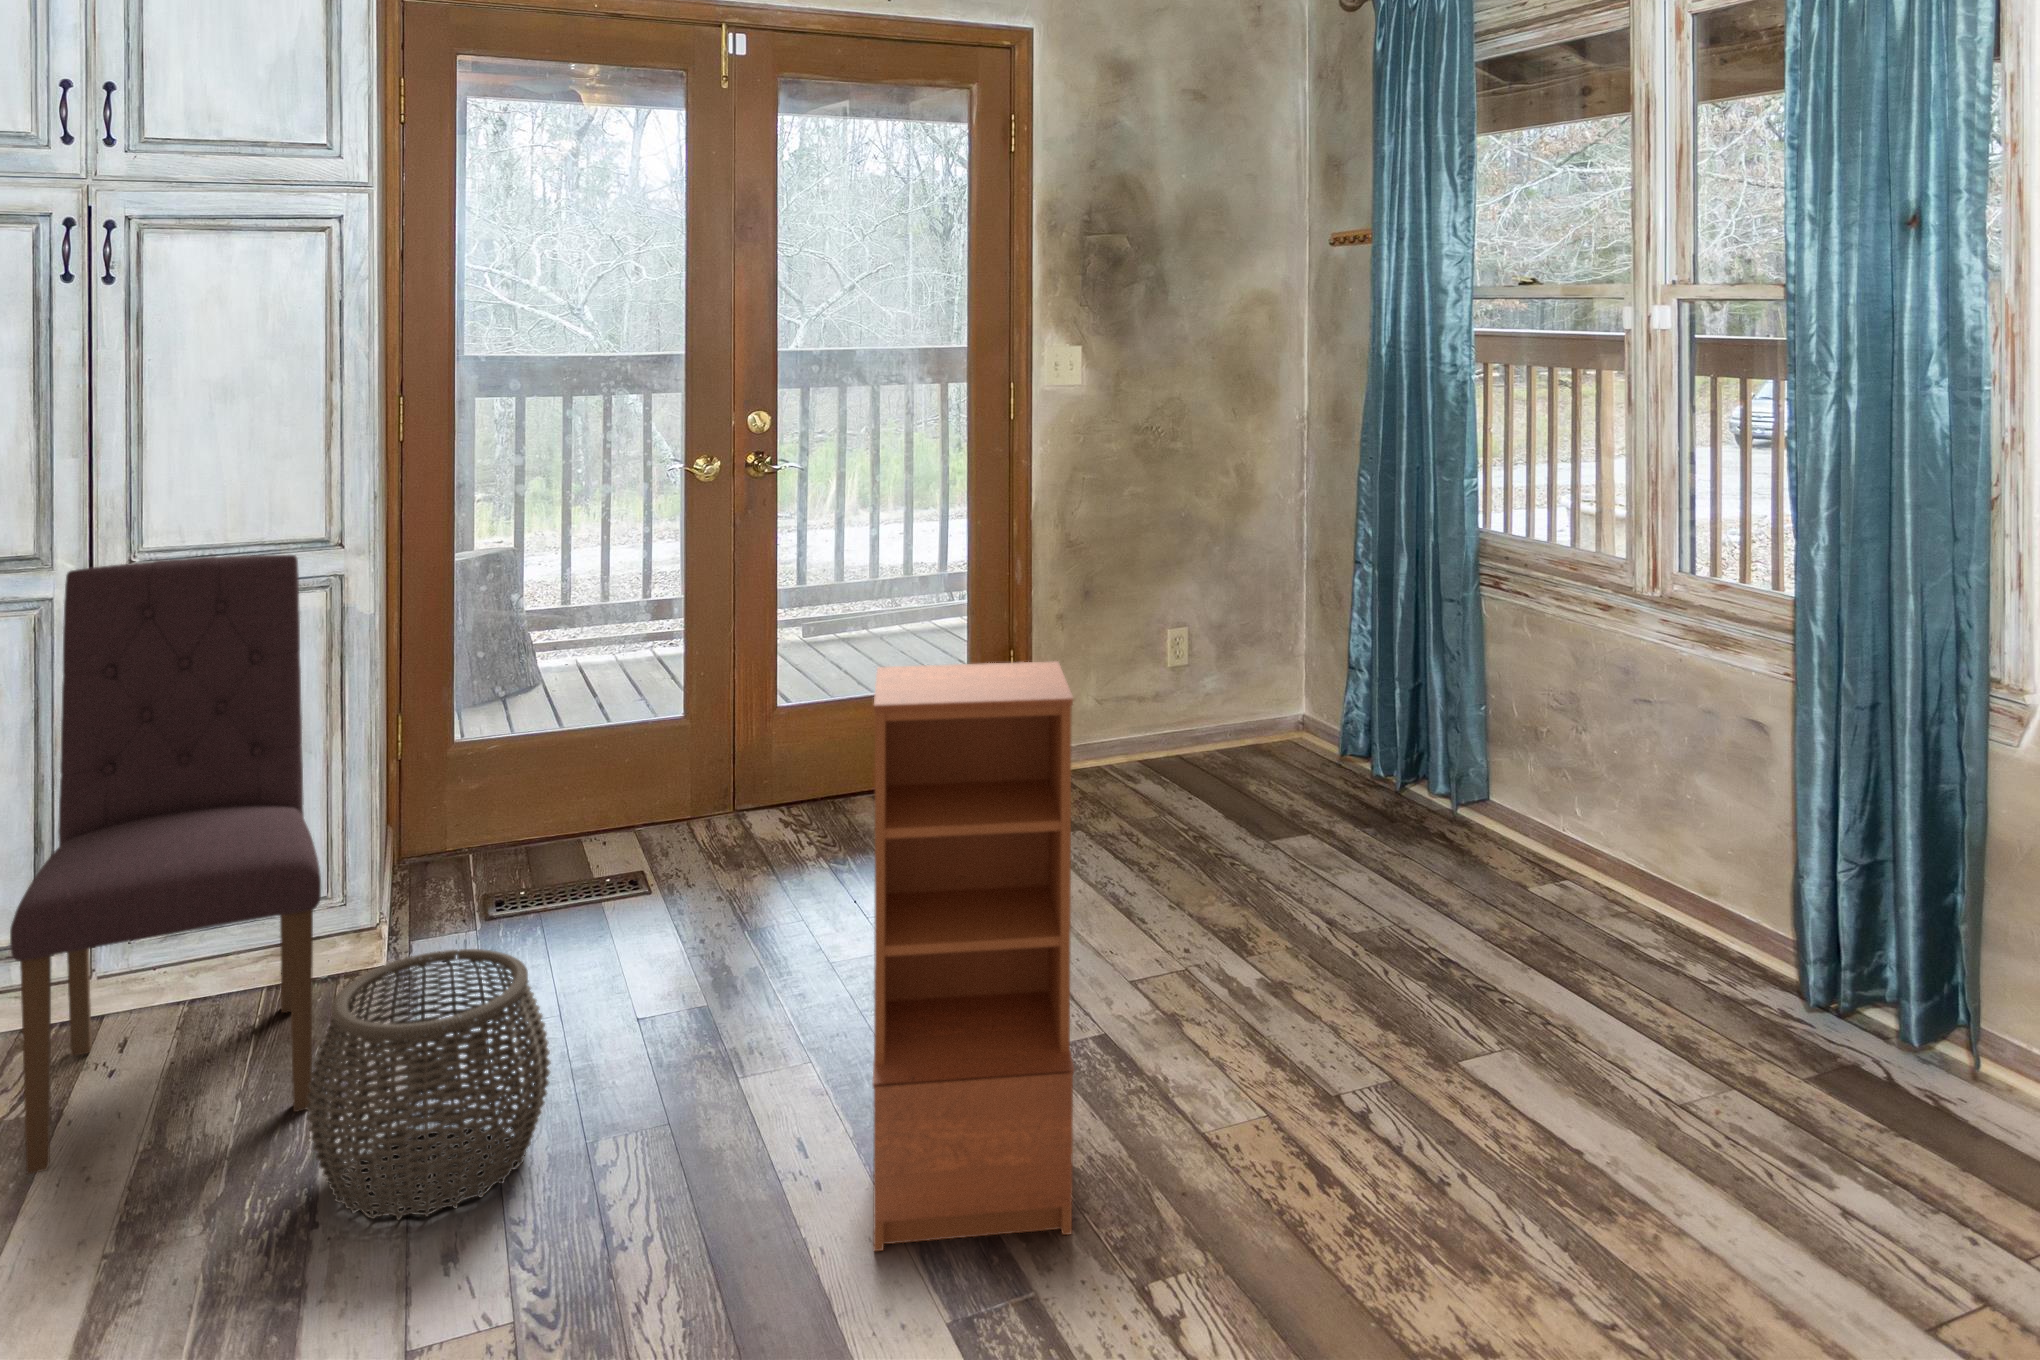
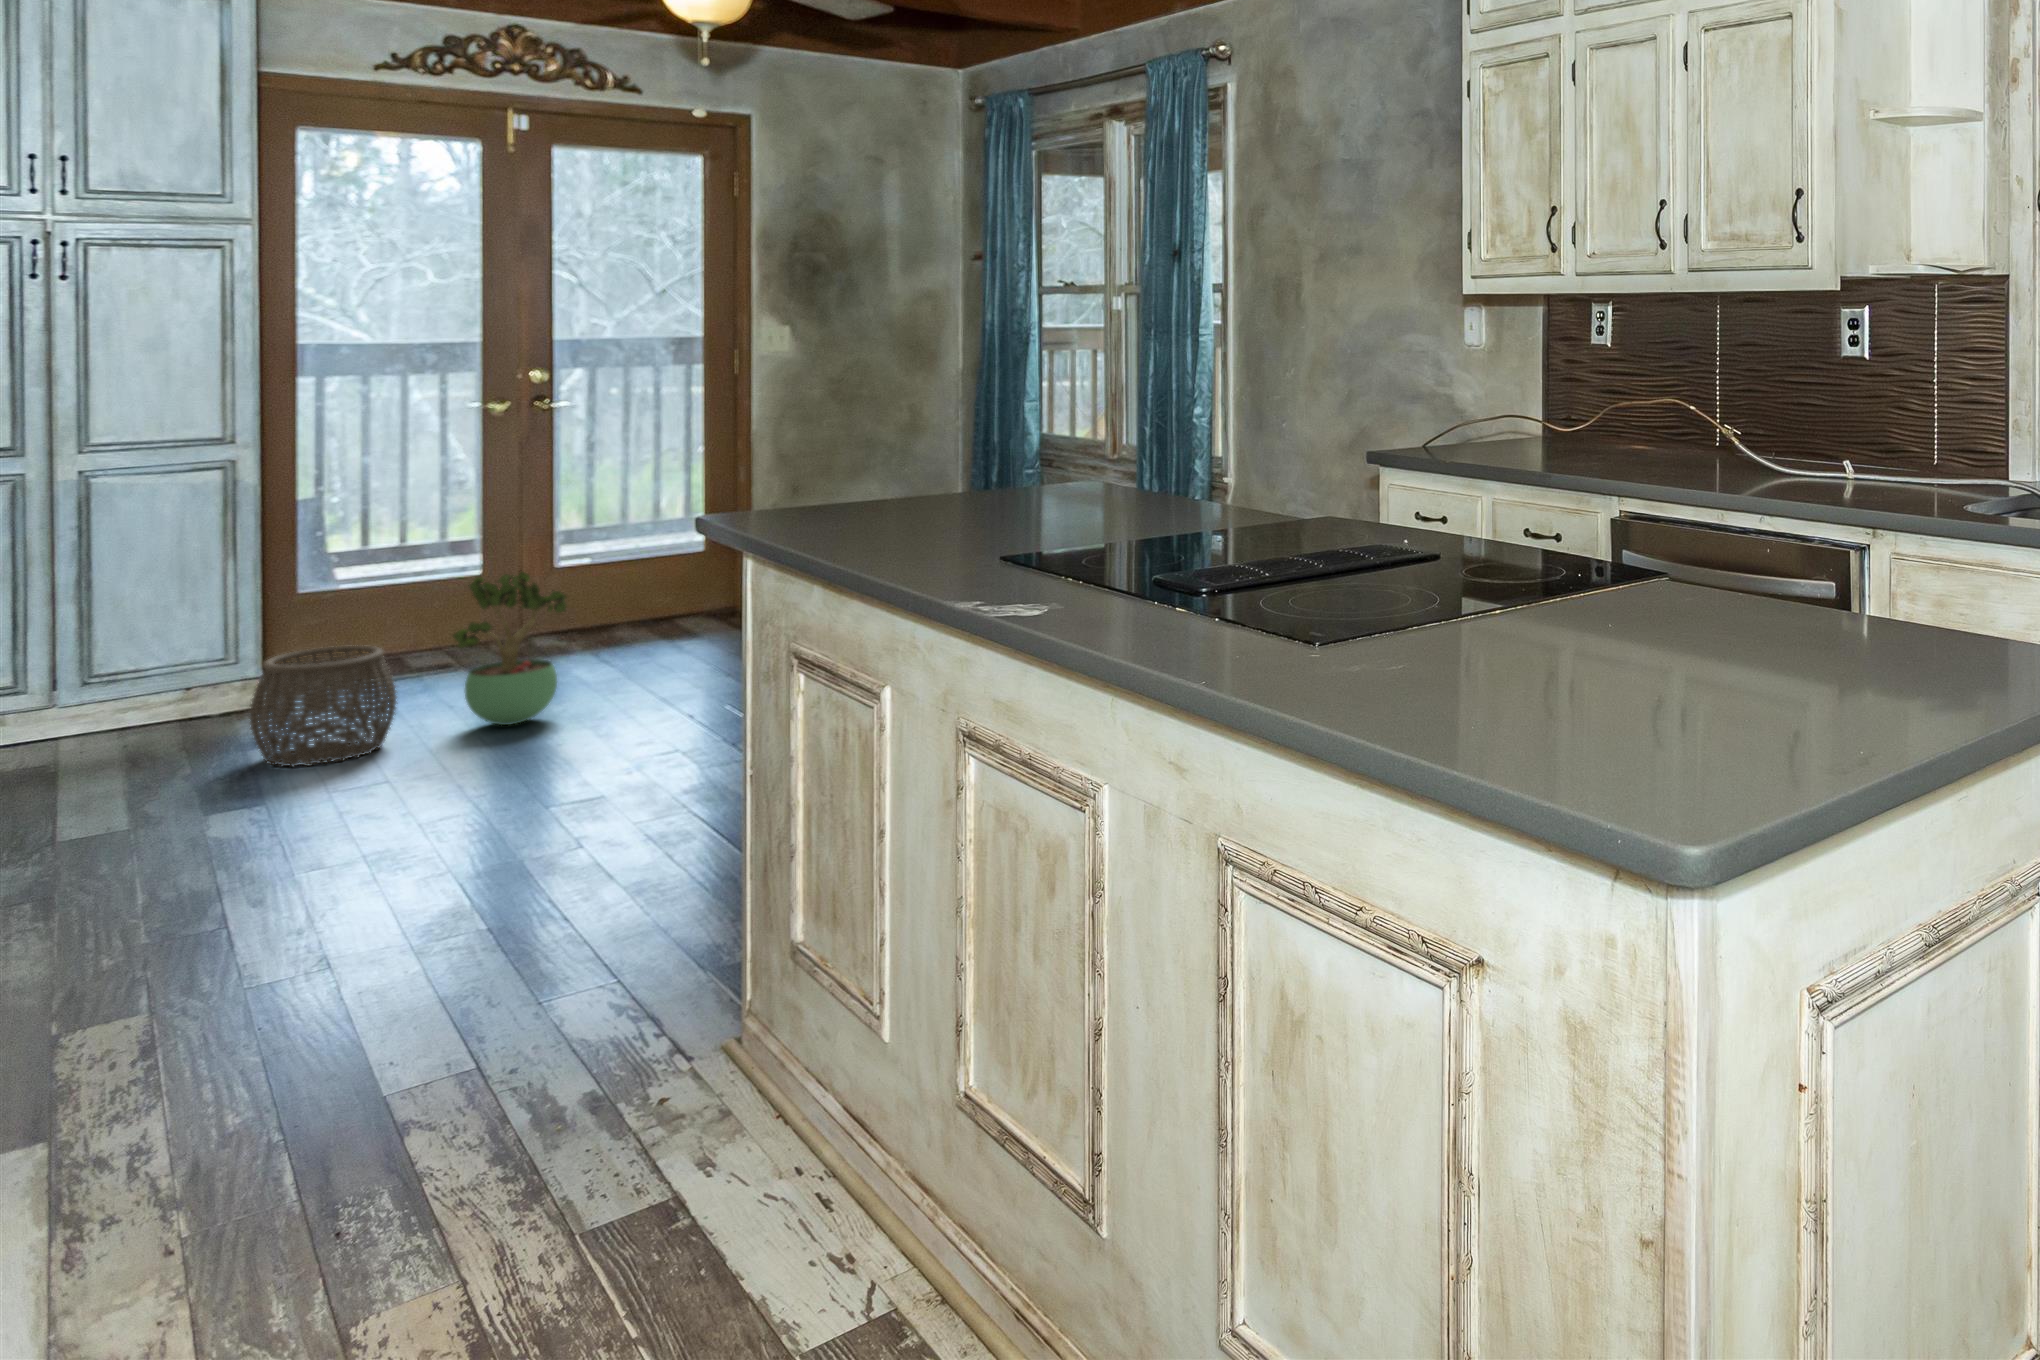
dining chair: present [10,555,321,1174] -> none [43,446,242,776]
bookcase: present [873,661,1074,1251] -> none [587,475,702,751]
potted plant: none [638,820,825,1107] -> present [453,572,567,725]

